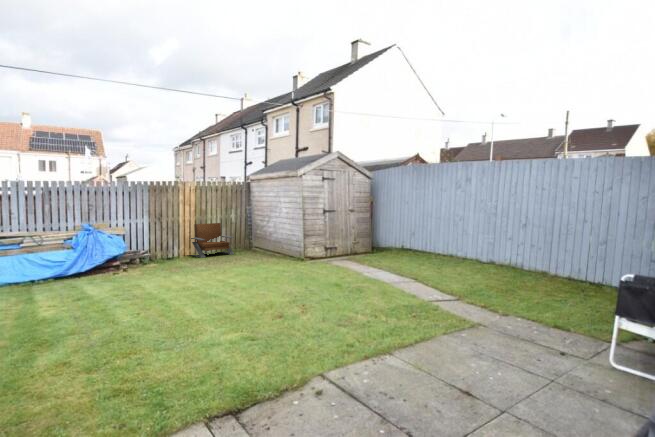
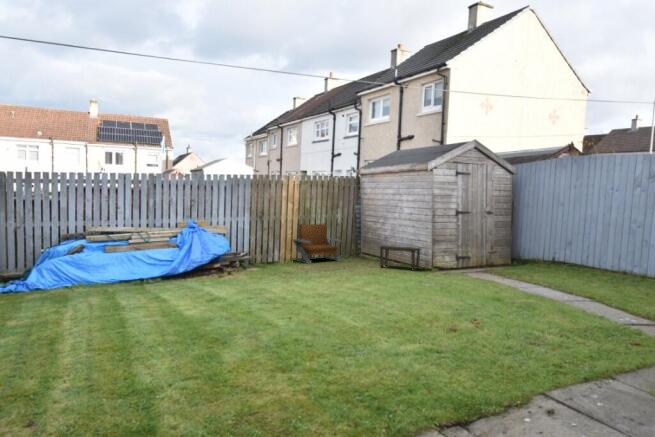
bench: none [262,240,296,260] -> present [380,246,421,271]

